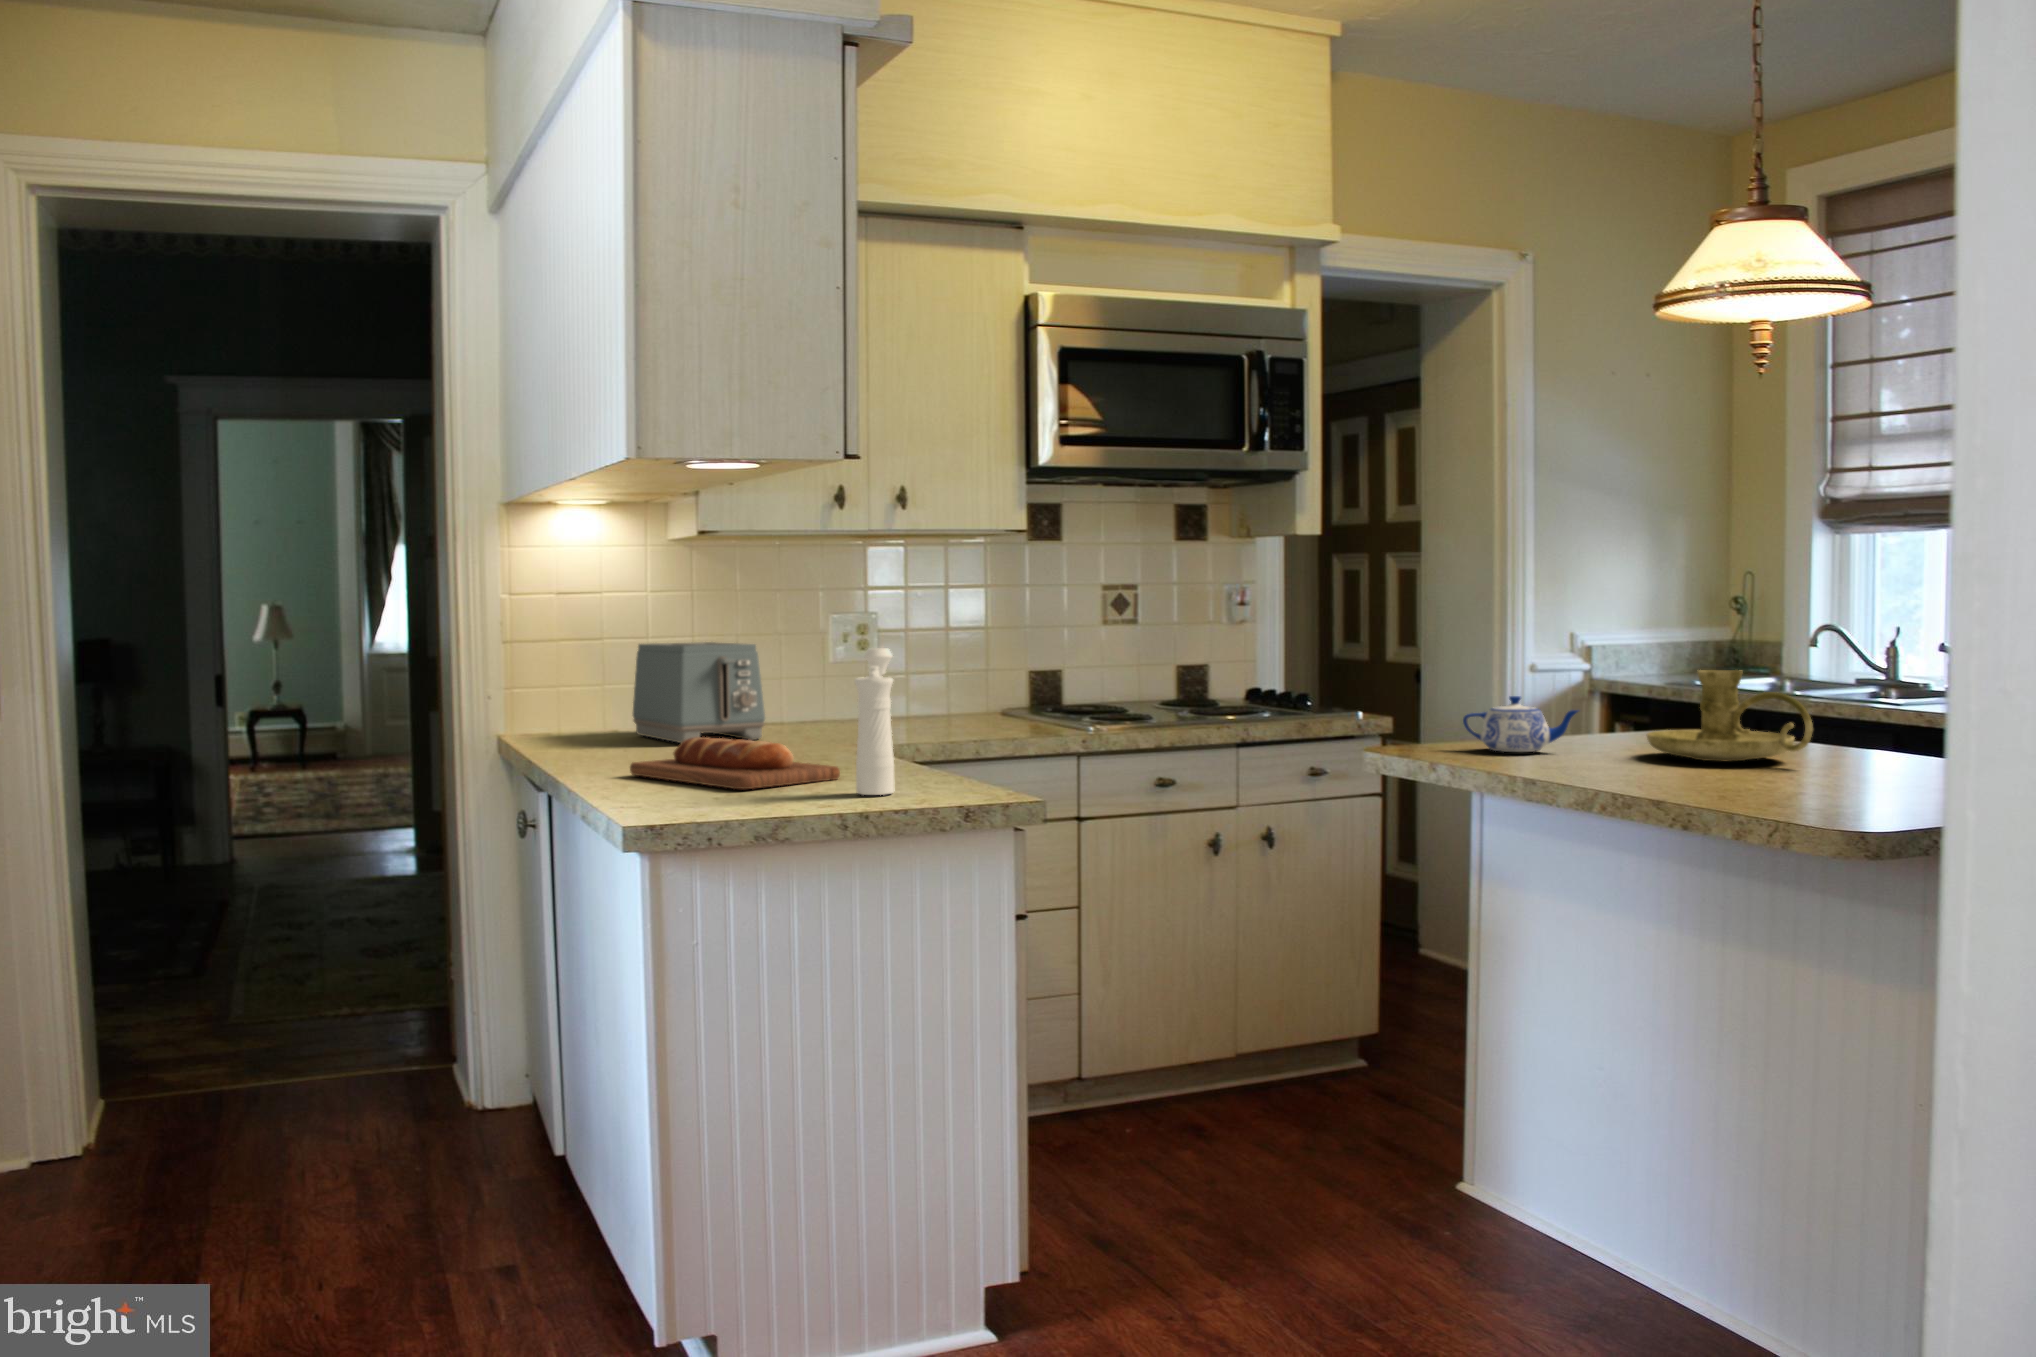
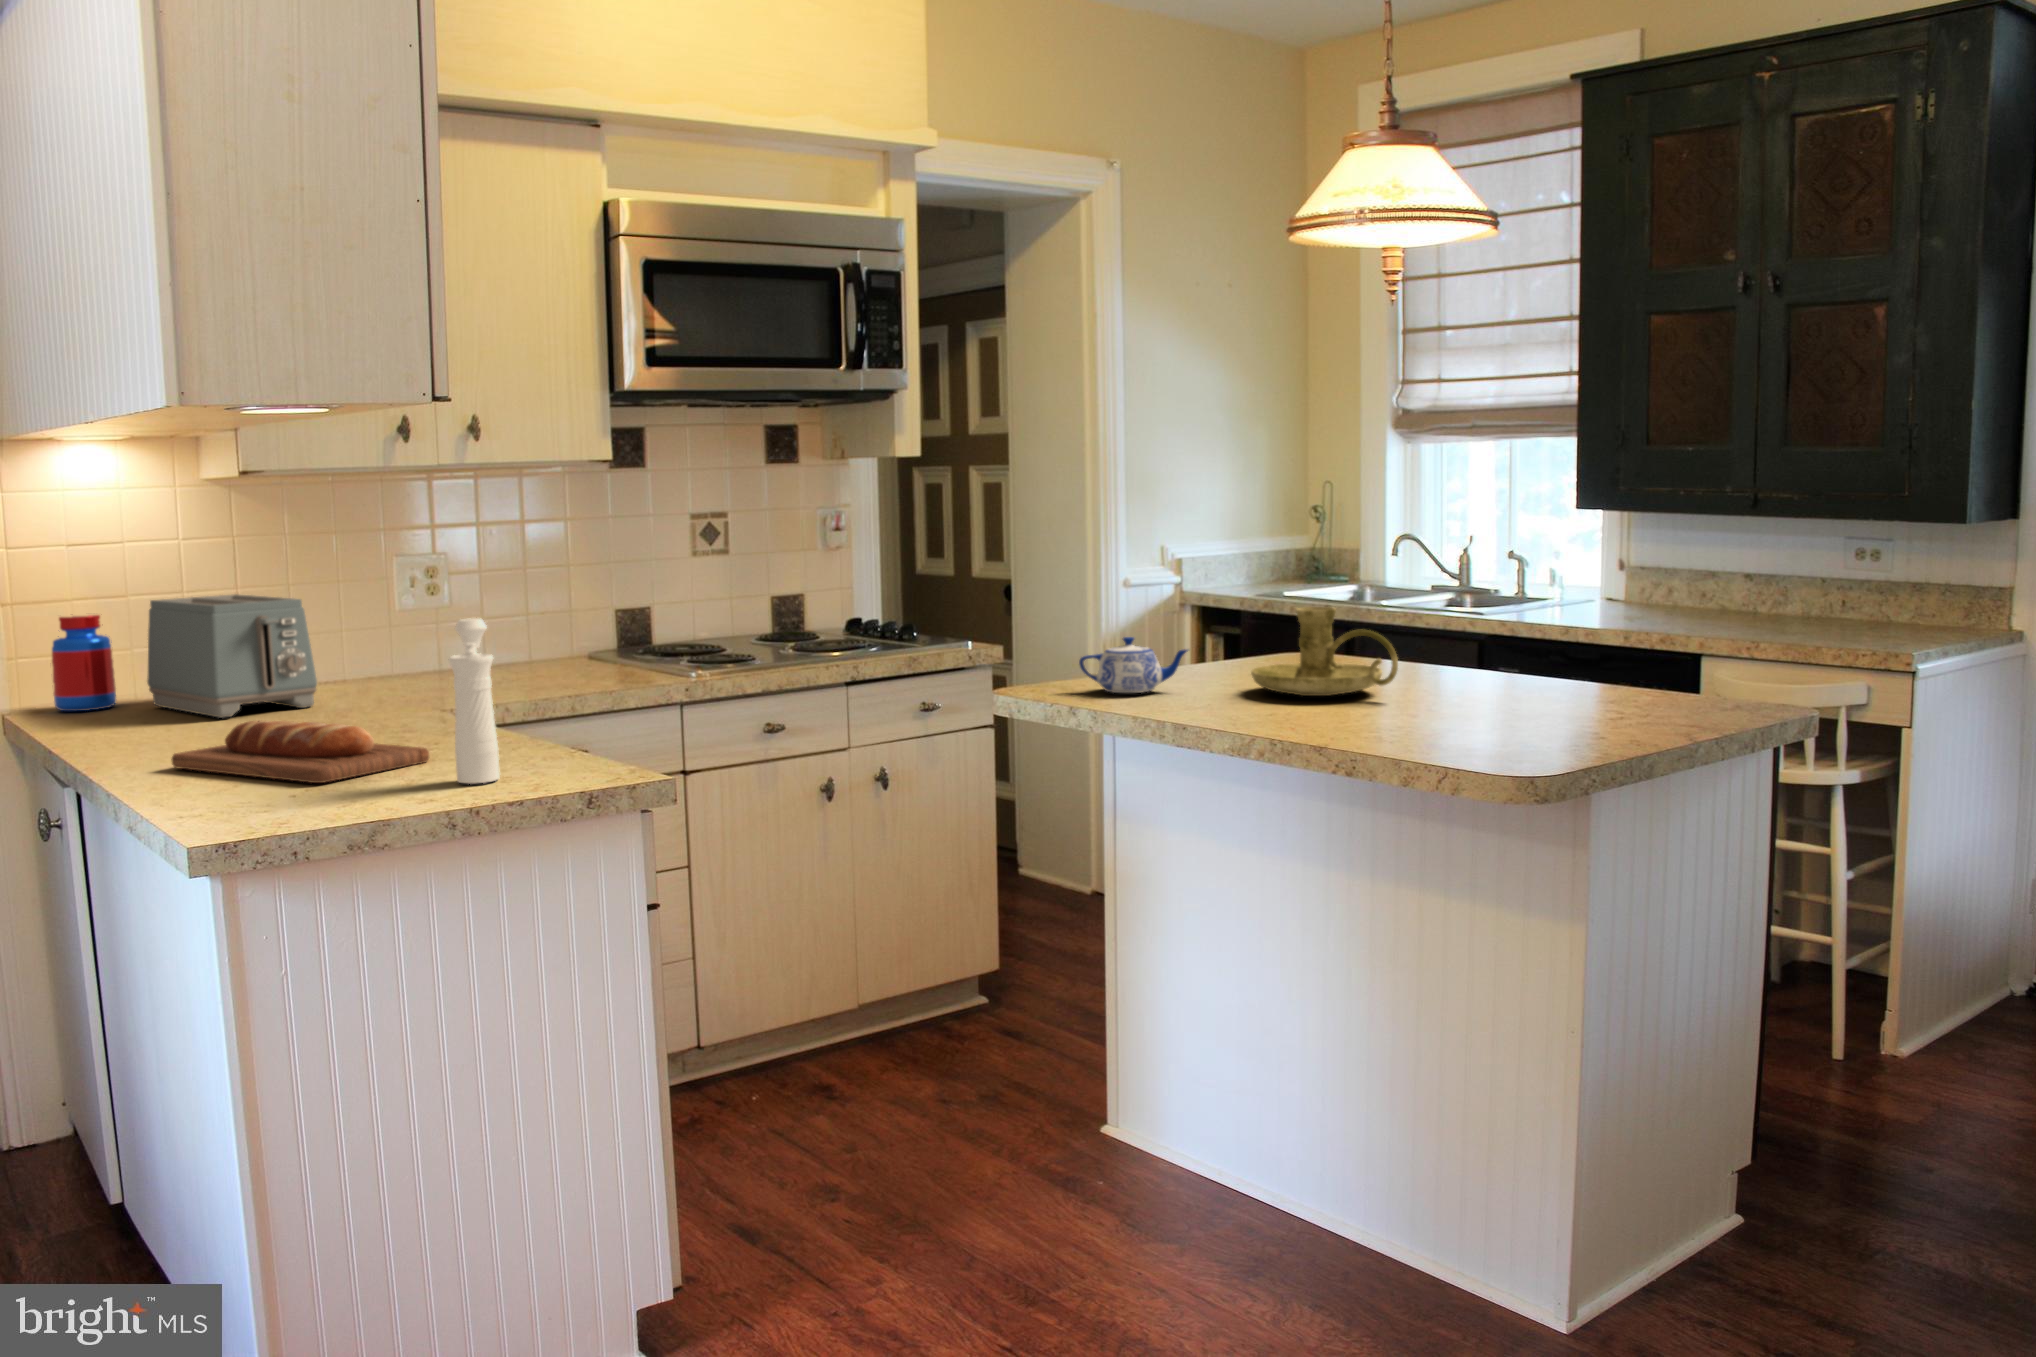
jar: none [560,655,609,736] -> present [52,615,116,711]

